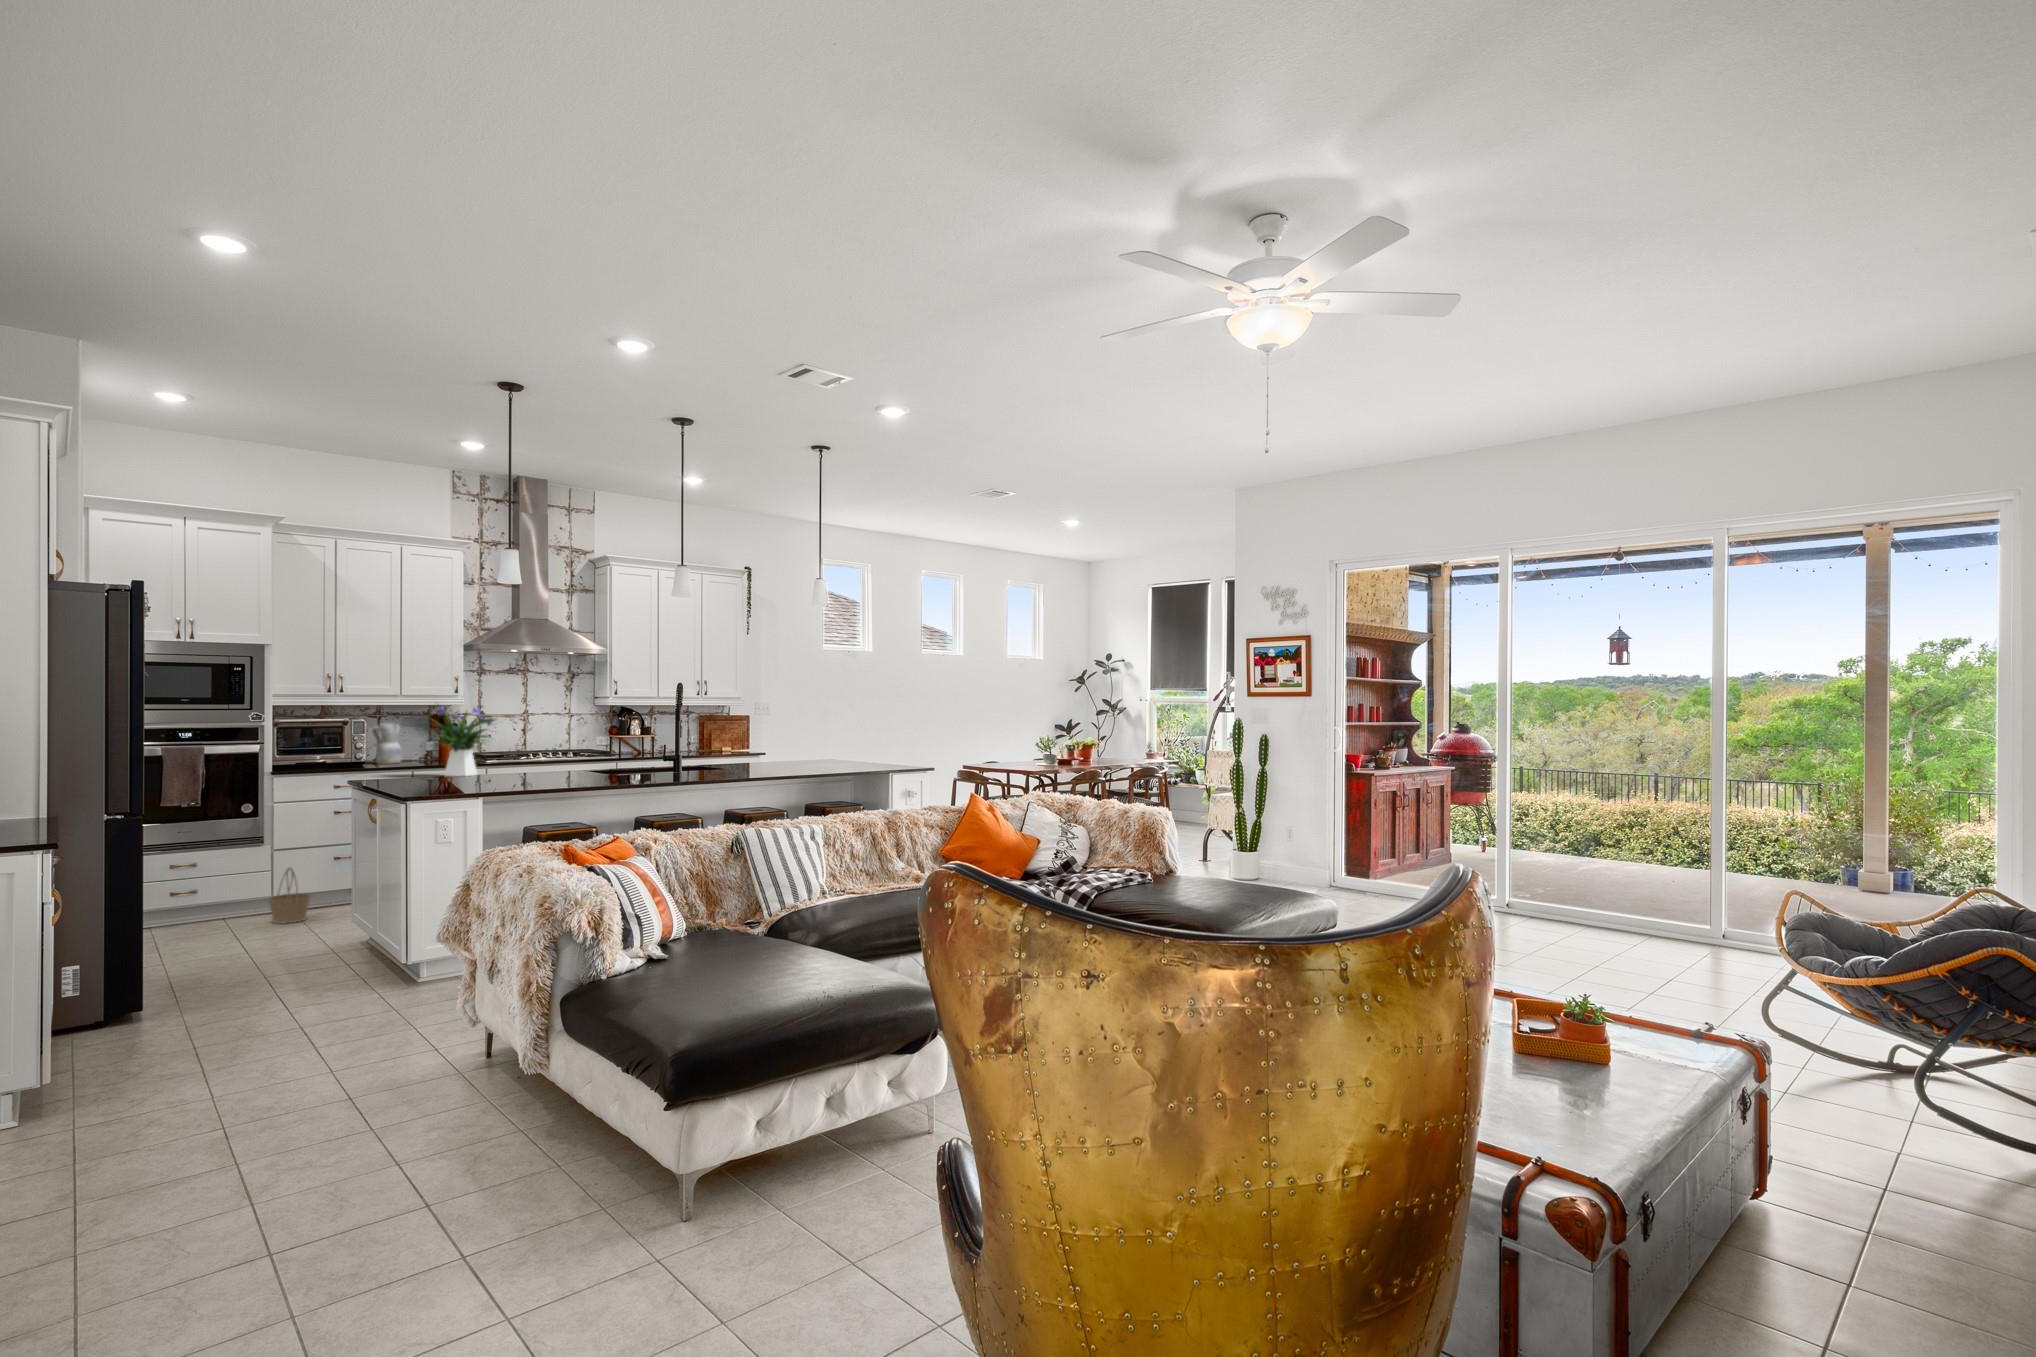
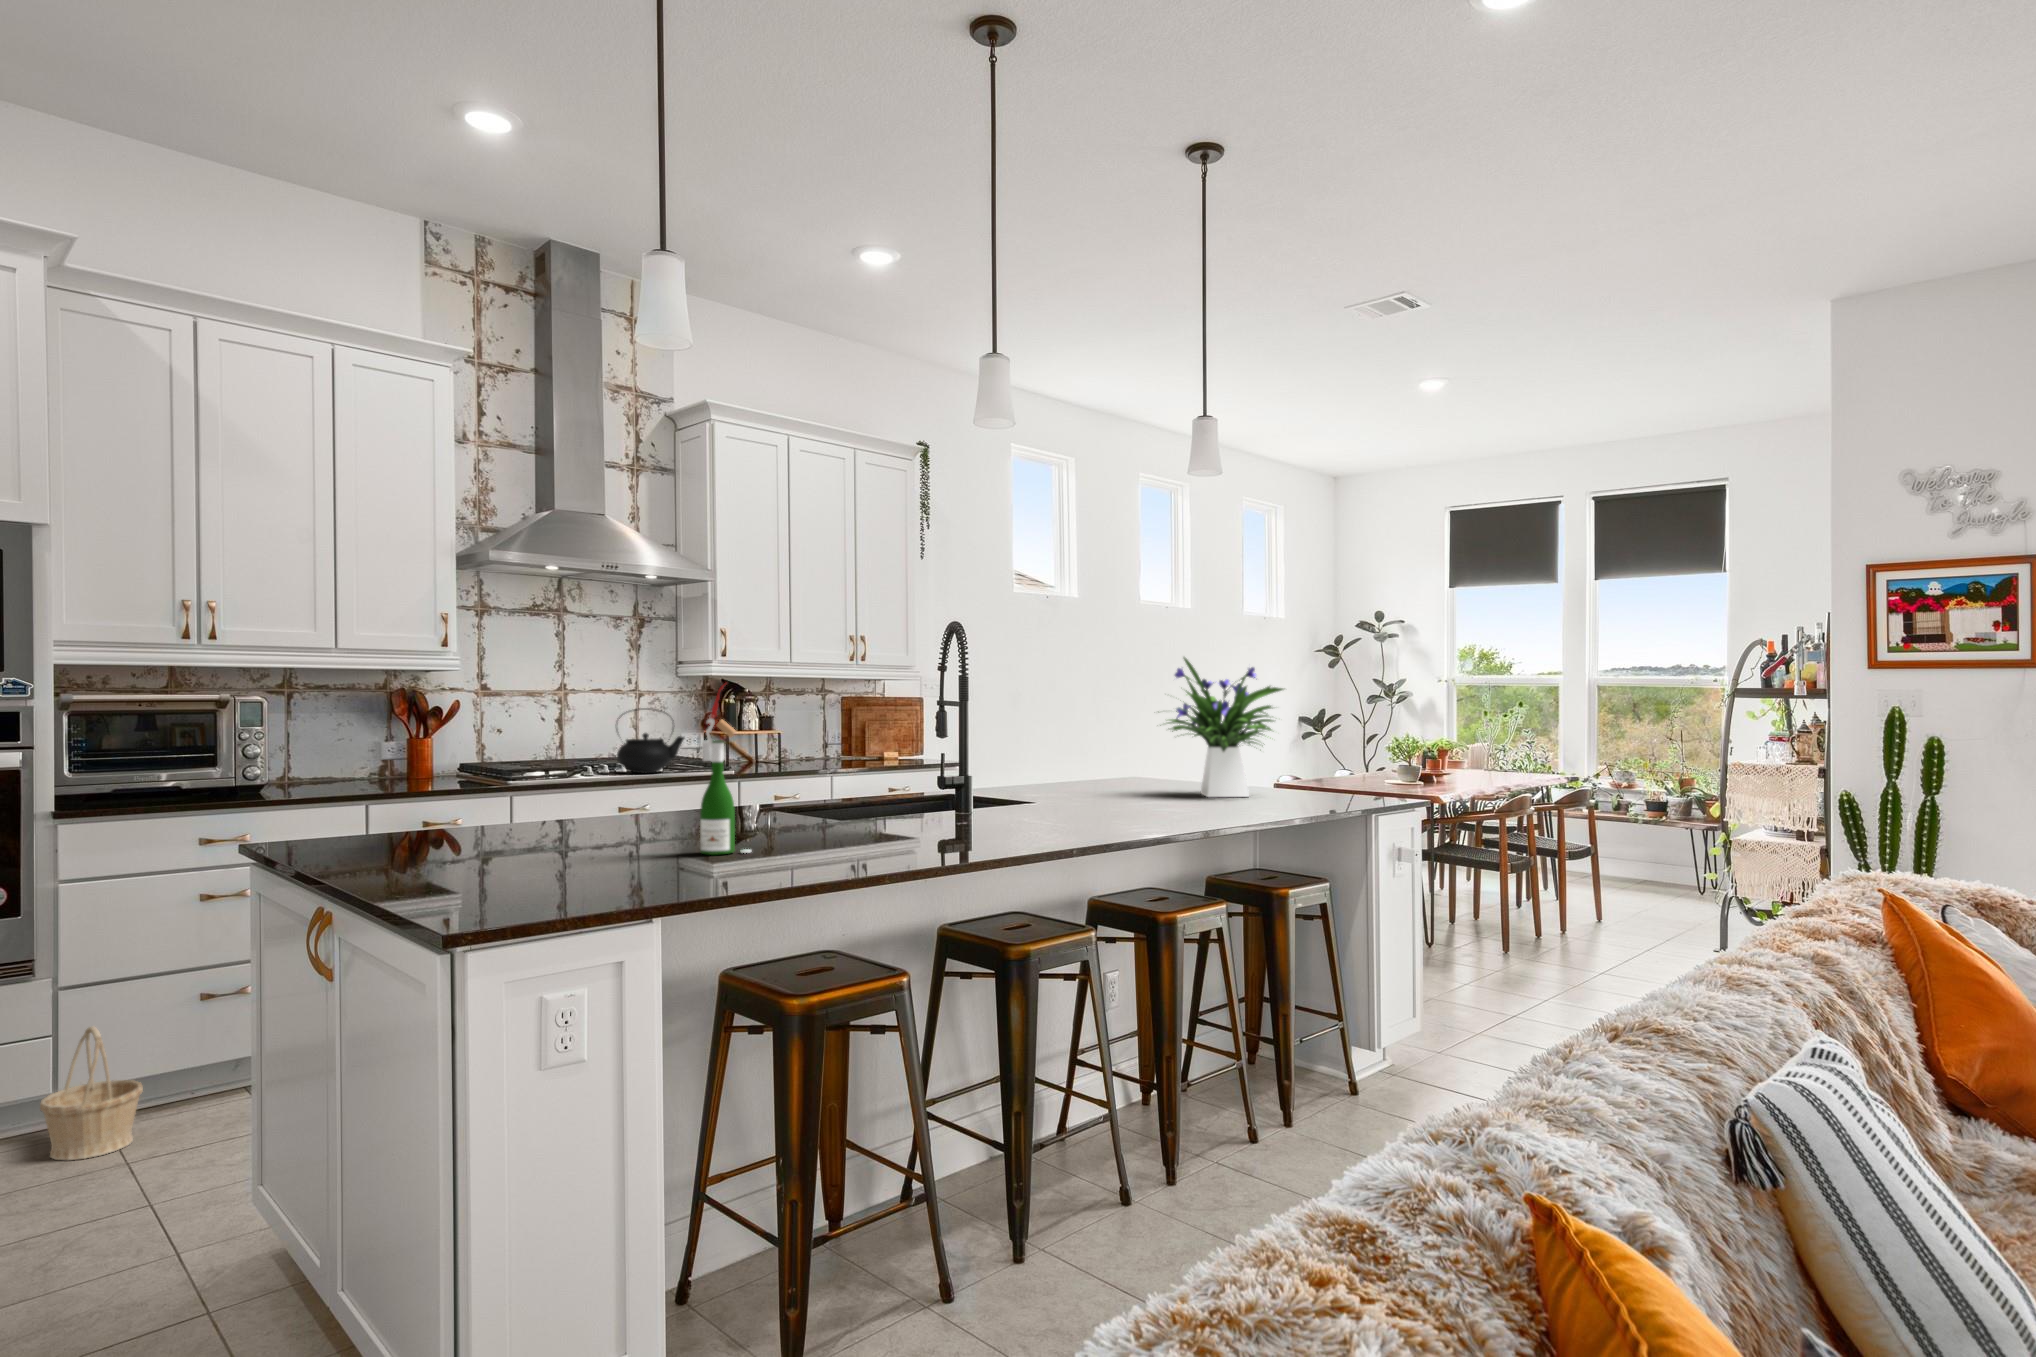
flower arrangement: present [432,707,494,776] -> present [1168,657,1283,797]
ceramic pitcher: present [372,724,402,764] -> none [275,705,337,788]
wine bottle: none [521,724,541,787] -> present [700,683,751,855]
teapot: none [550,724,588,759] -> present [616,708,684,773]

